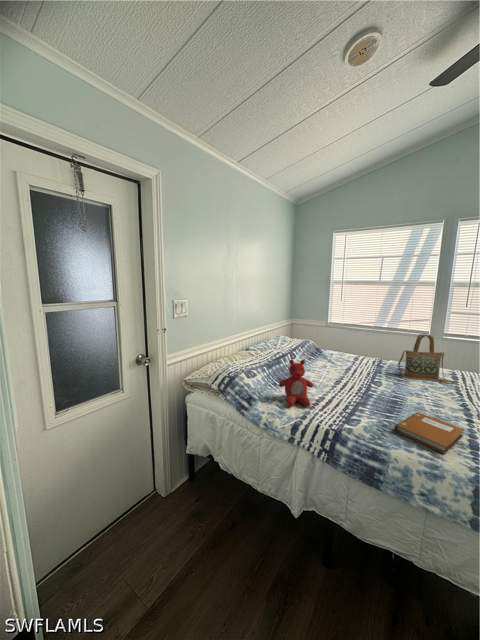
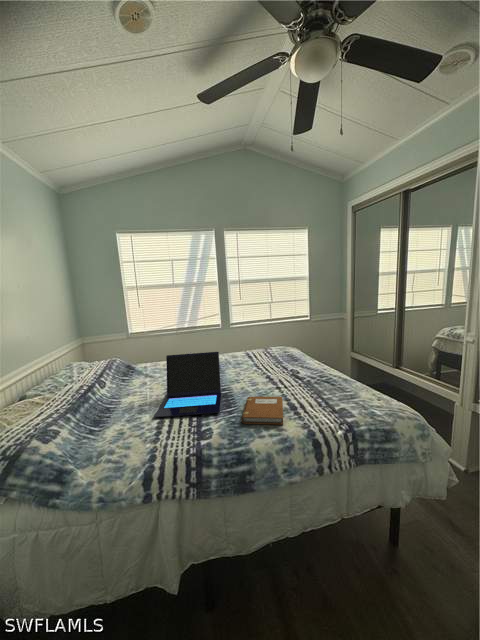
handbag: present [398,334,455,384] -> none [212,326,253,369]
laptop: none [319,347,398,412] -> present [154,352,222,418]
stuffed bear: present [279,360,313,407] -> none [102,385,153,453]

